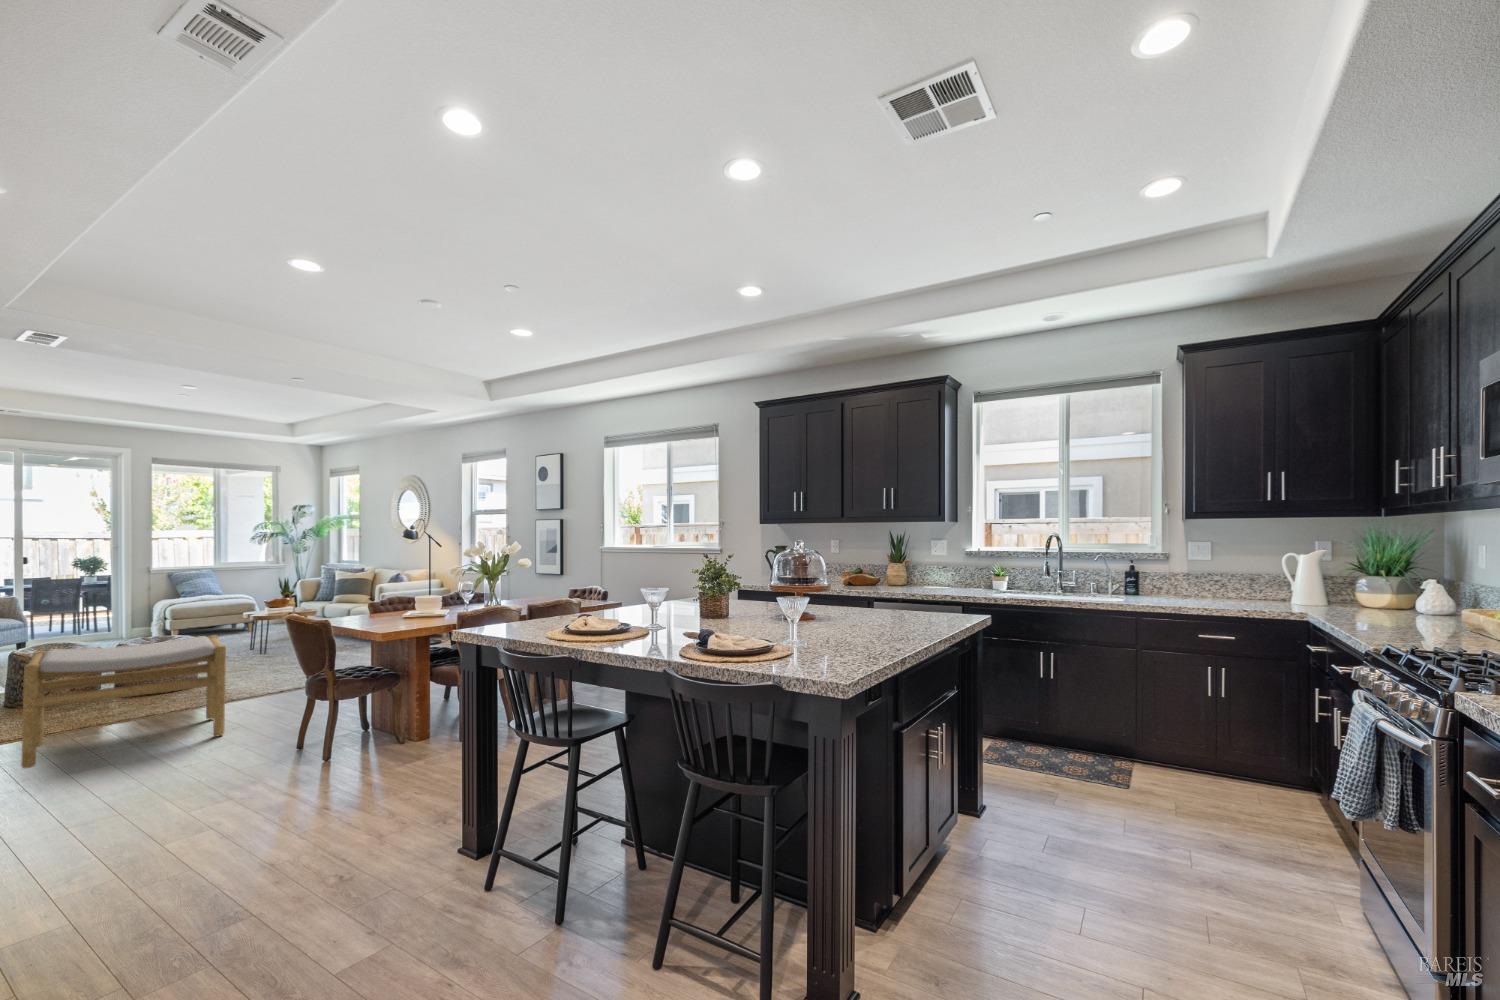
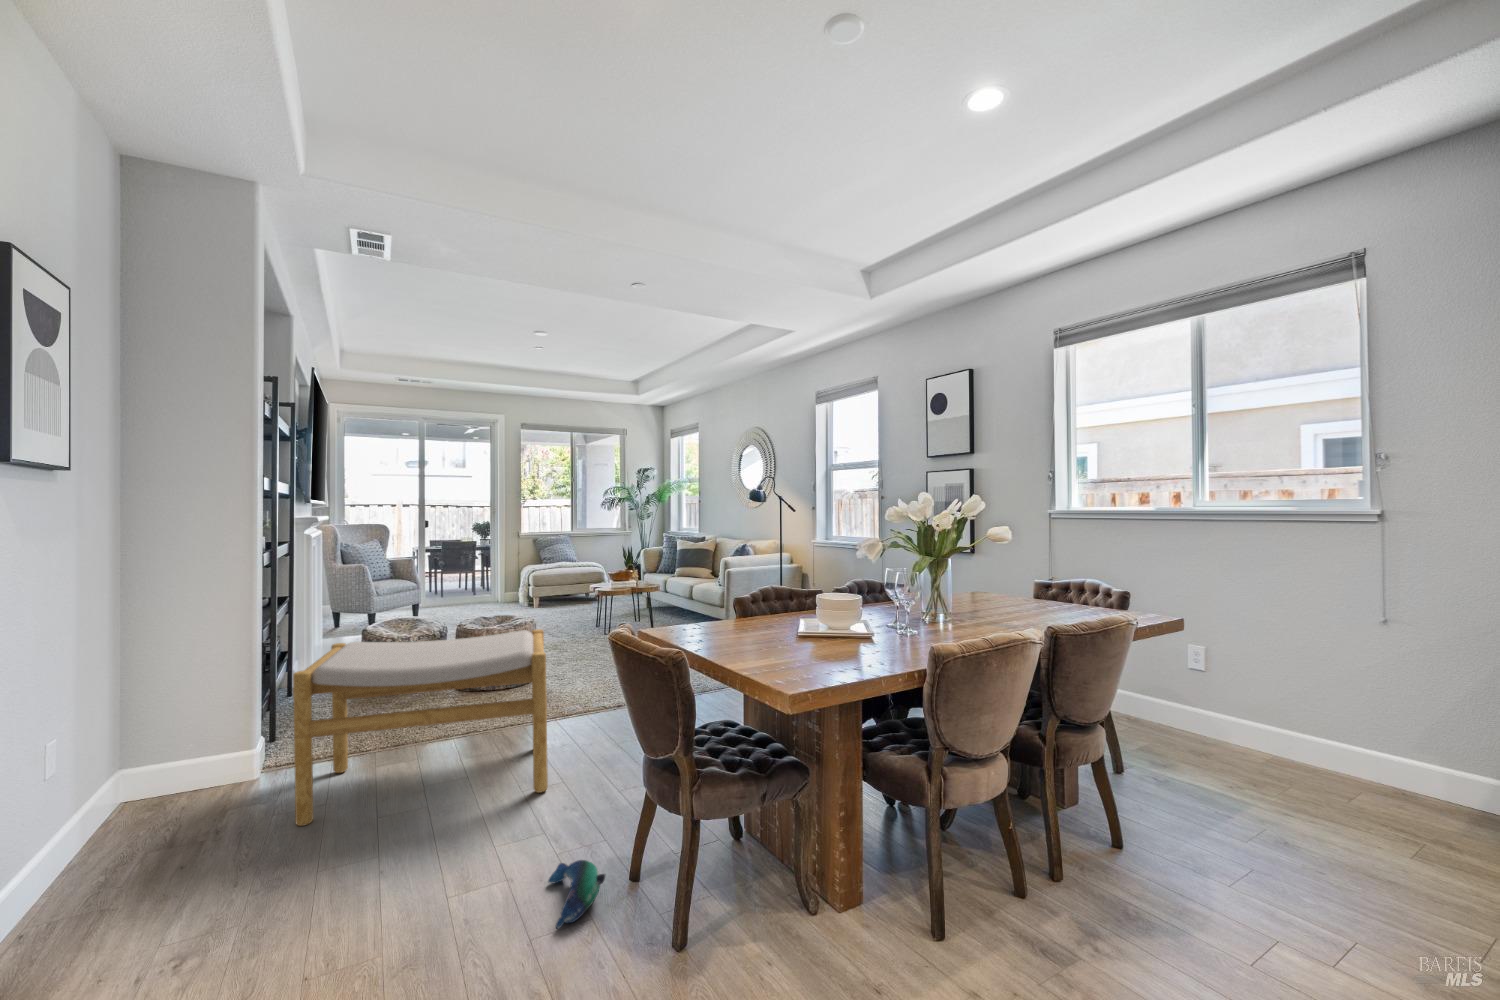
plush toy: none [235,746,274,774] -> present [548,860,605,929]

